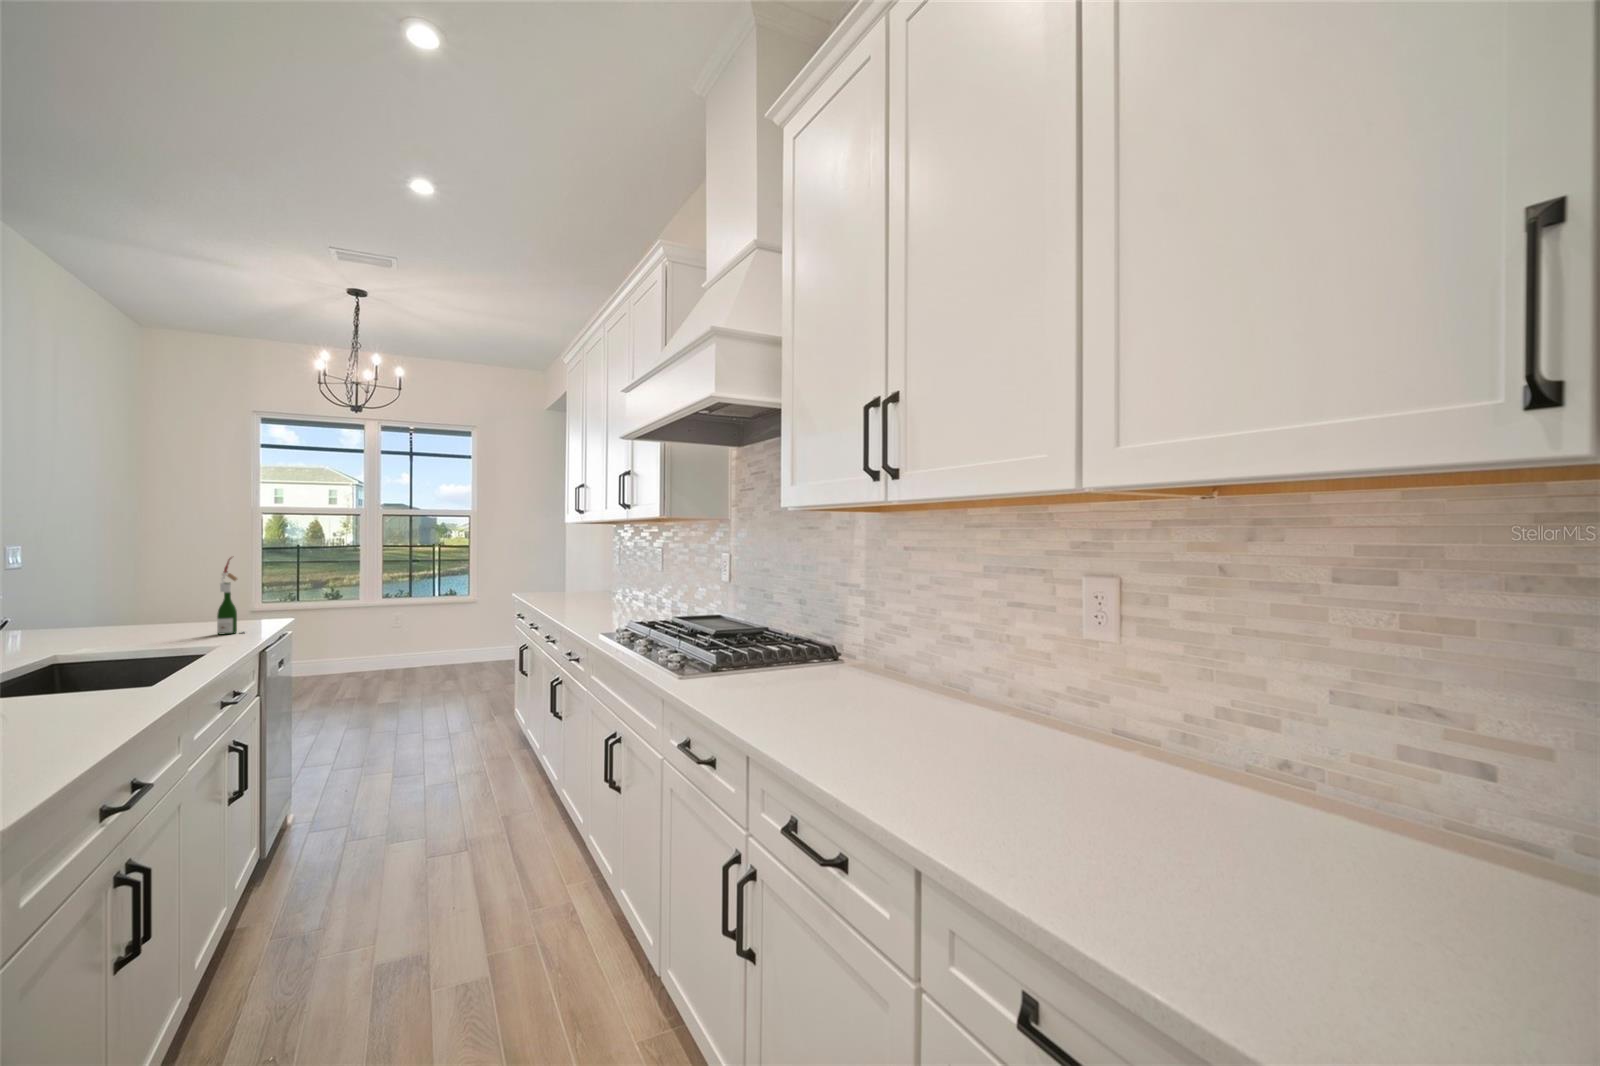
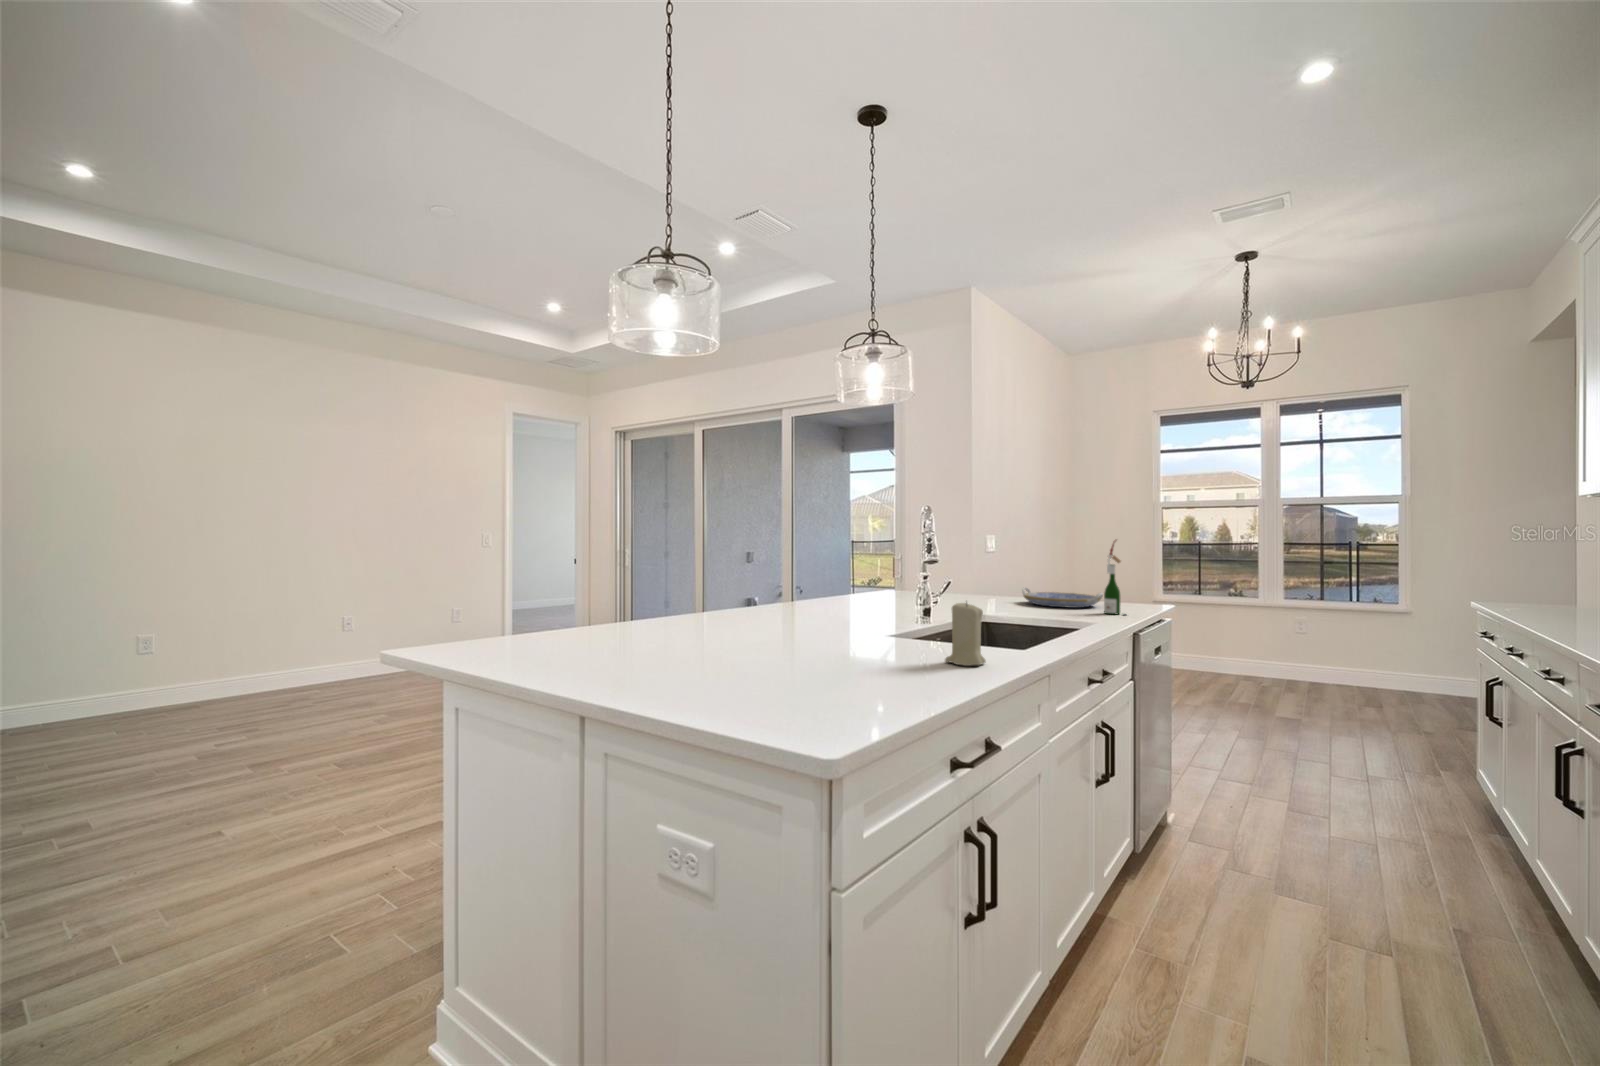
serving tray: none [91,612,212,636] -> present [1022,588,1103,608]
candle: none [50,645,113,719] -> present [945,602,986,666]

